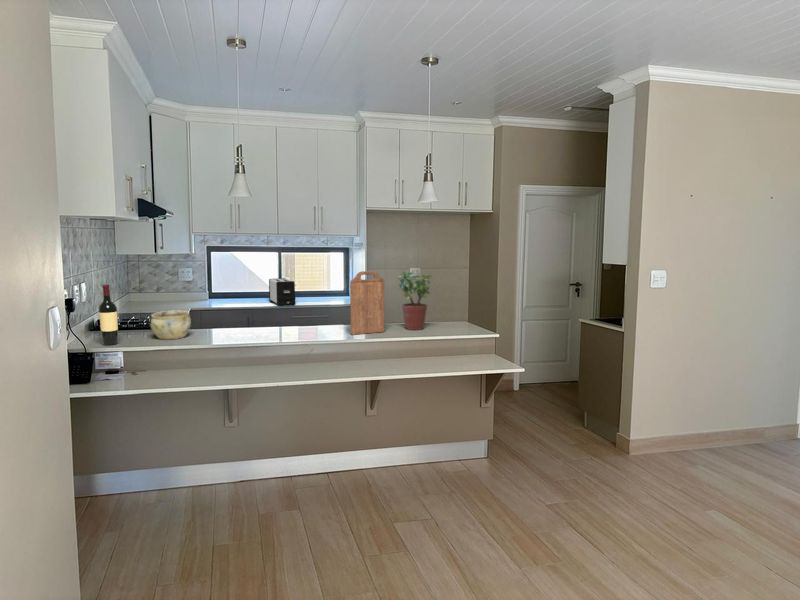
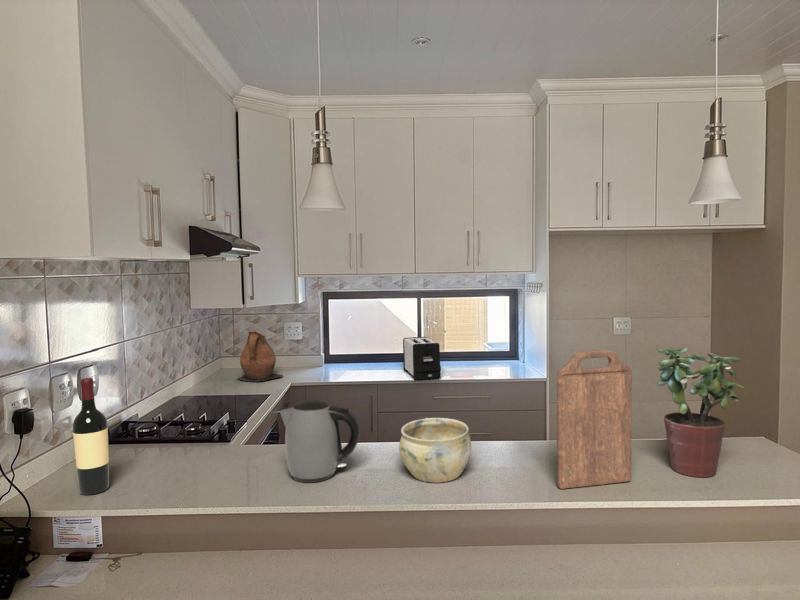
ceramic pitcher: none [146,273,182,308] -> present [238,331,283,382]
kettle: none [211,298,254,338] -> present [280,400,360,483]
ceramic bowl: present [150,310,191,339] -> present [399,418,471,483]

